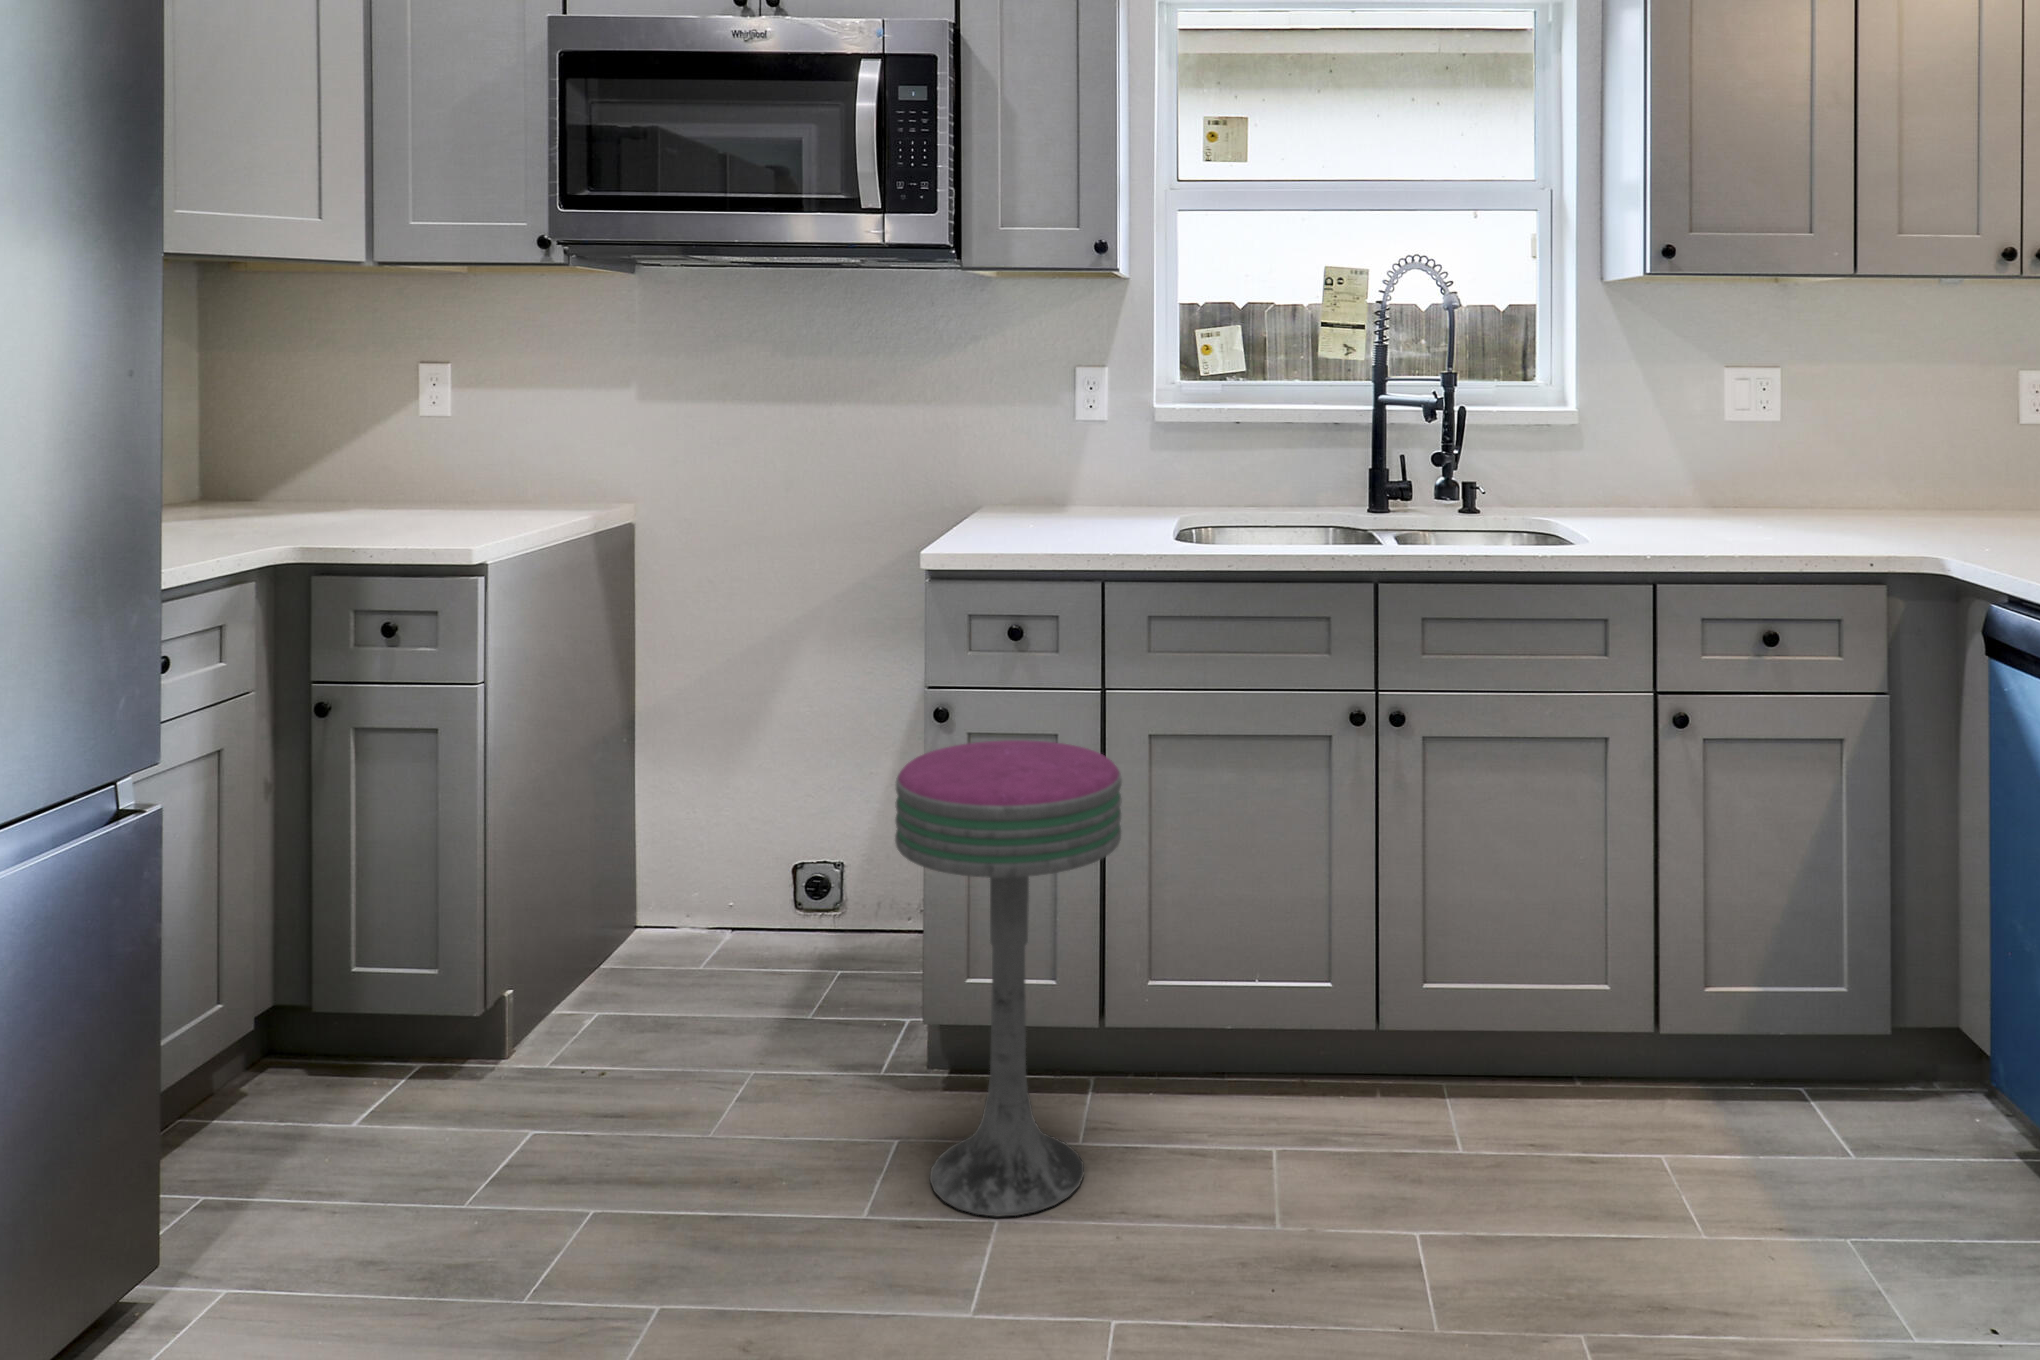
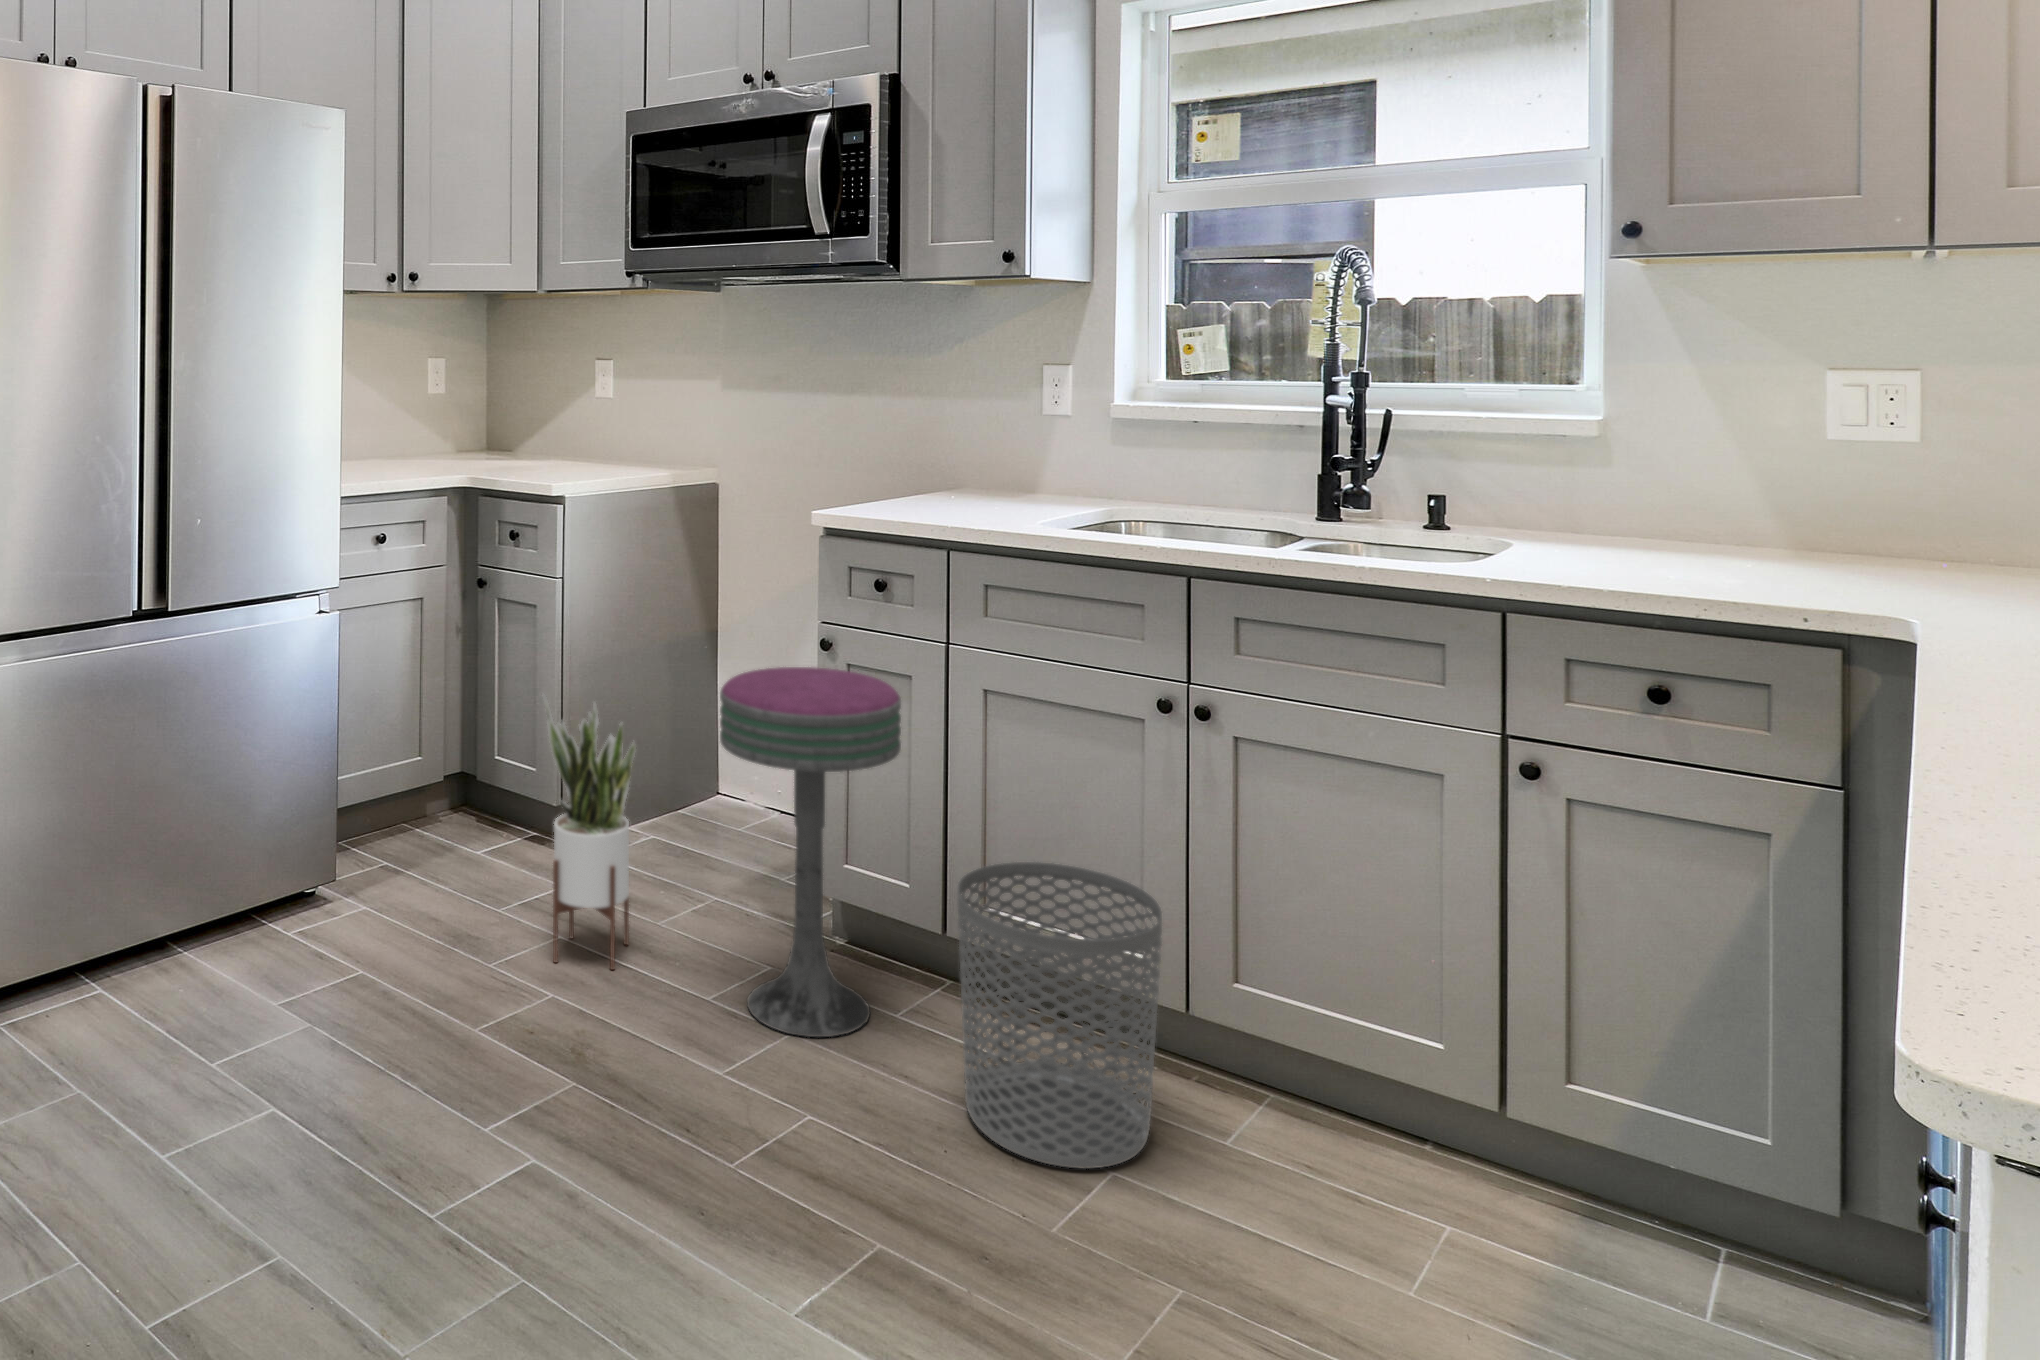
potted plant: none [590,845,756,1244] -> present [543,695,636,970]
waste bin: none [1247,909,1463,1250] -> present [957,862,1162,1169]

